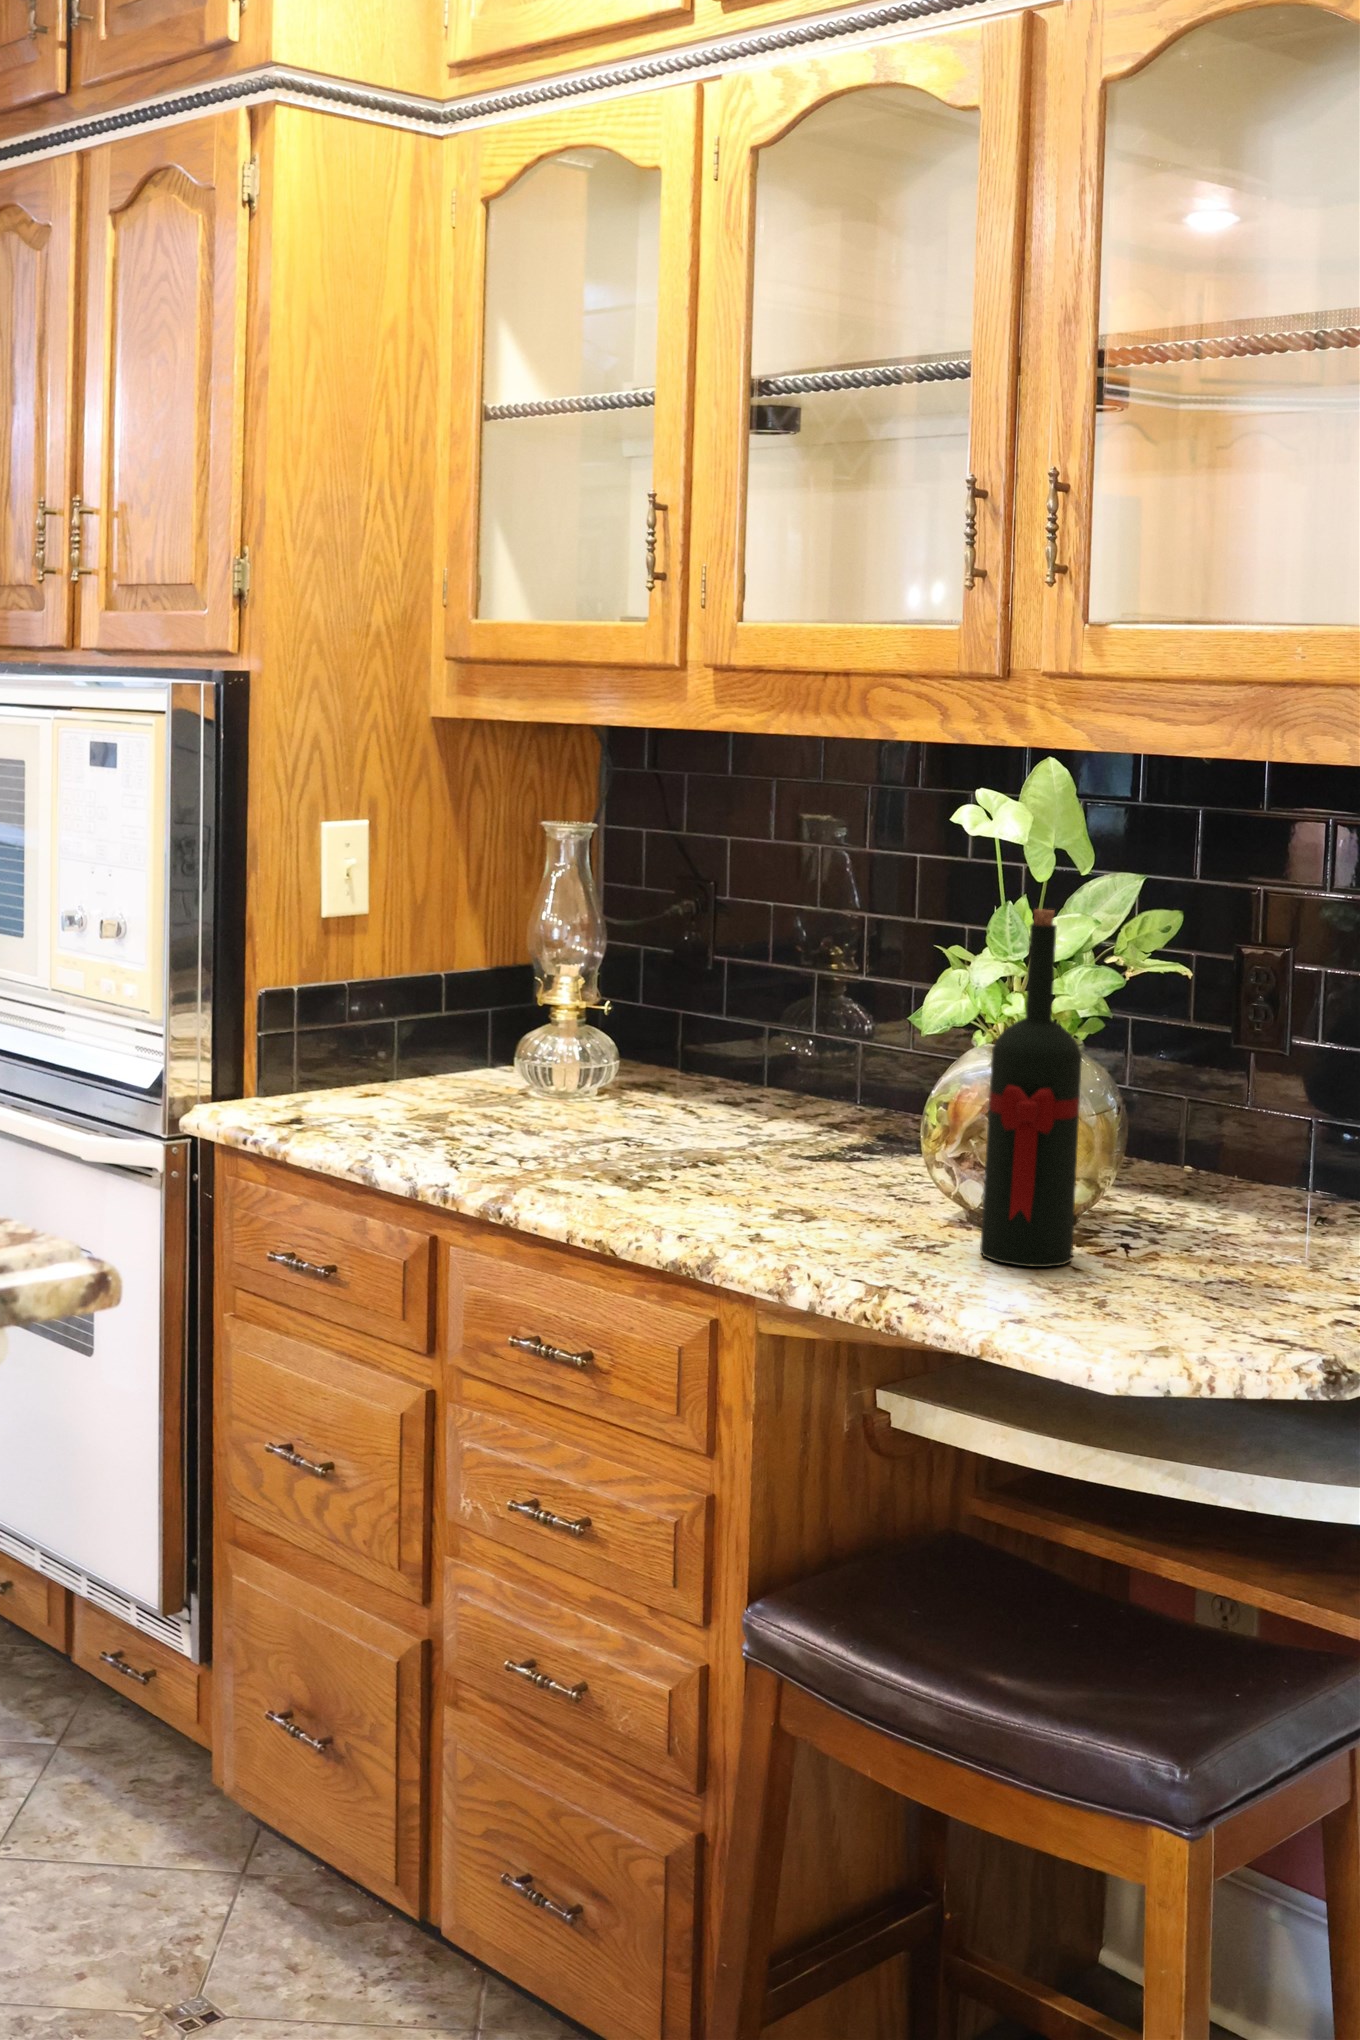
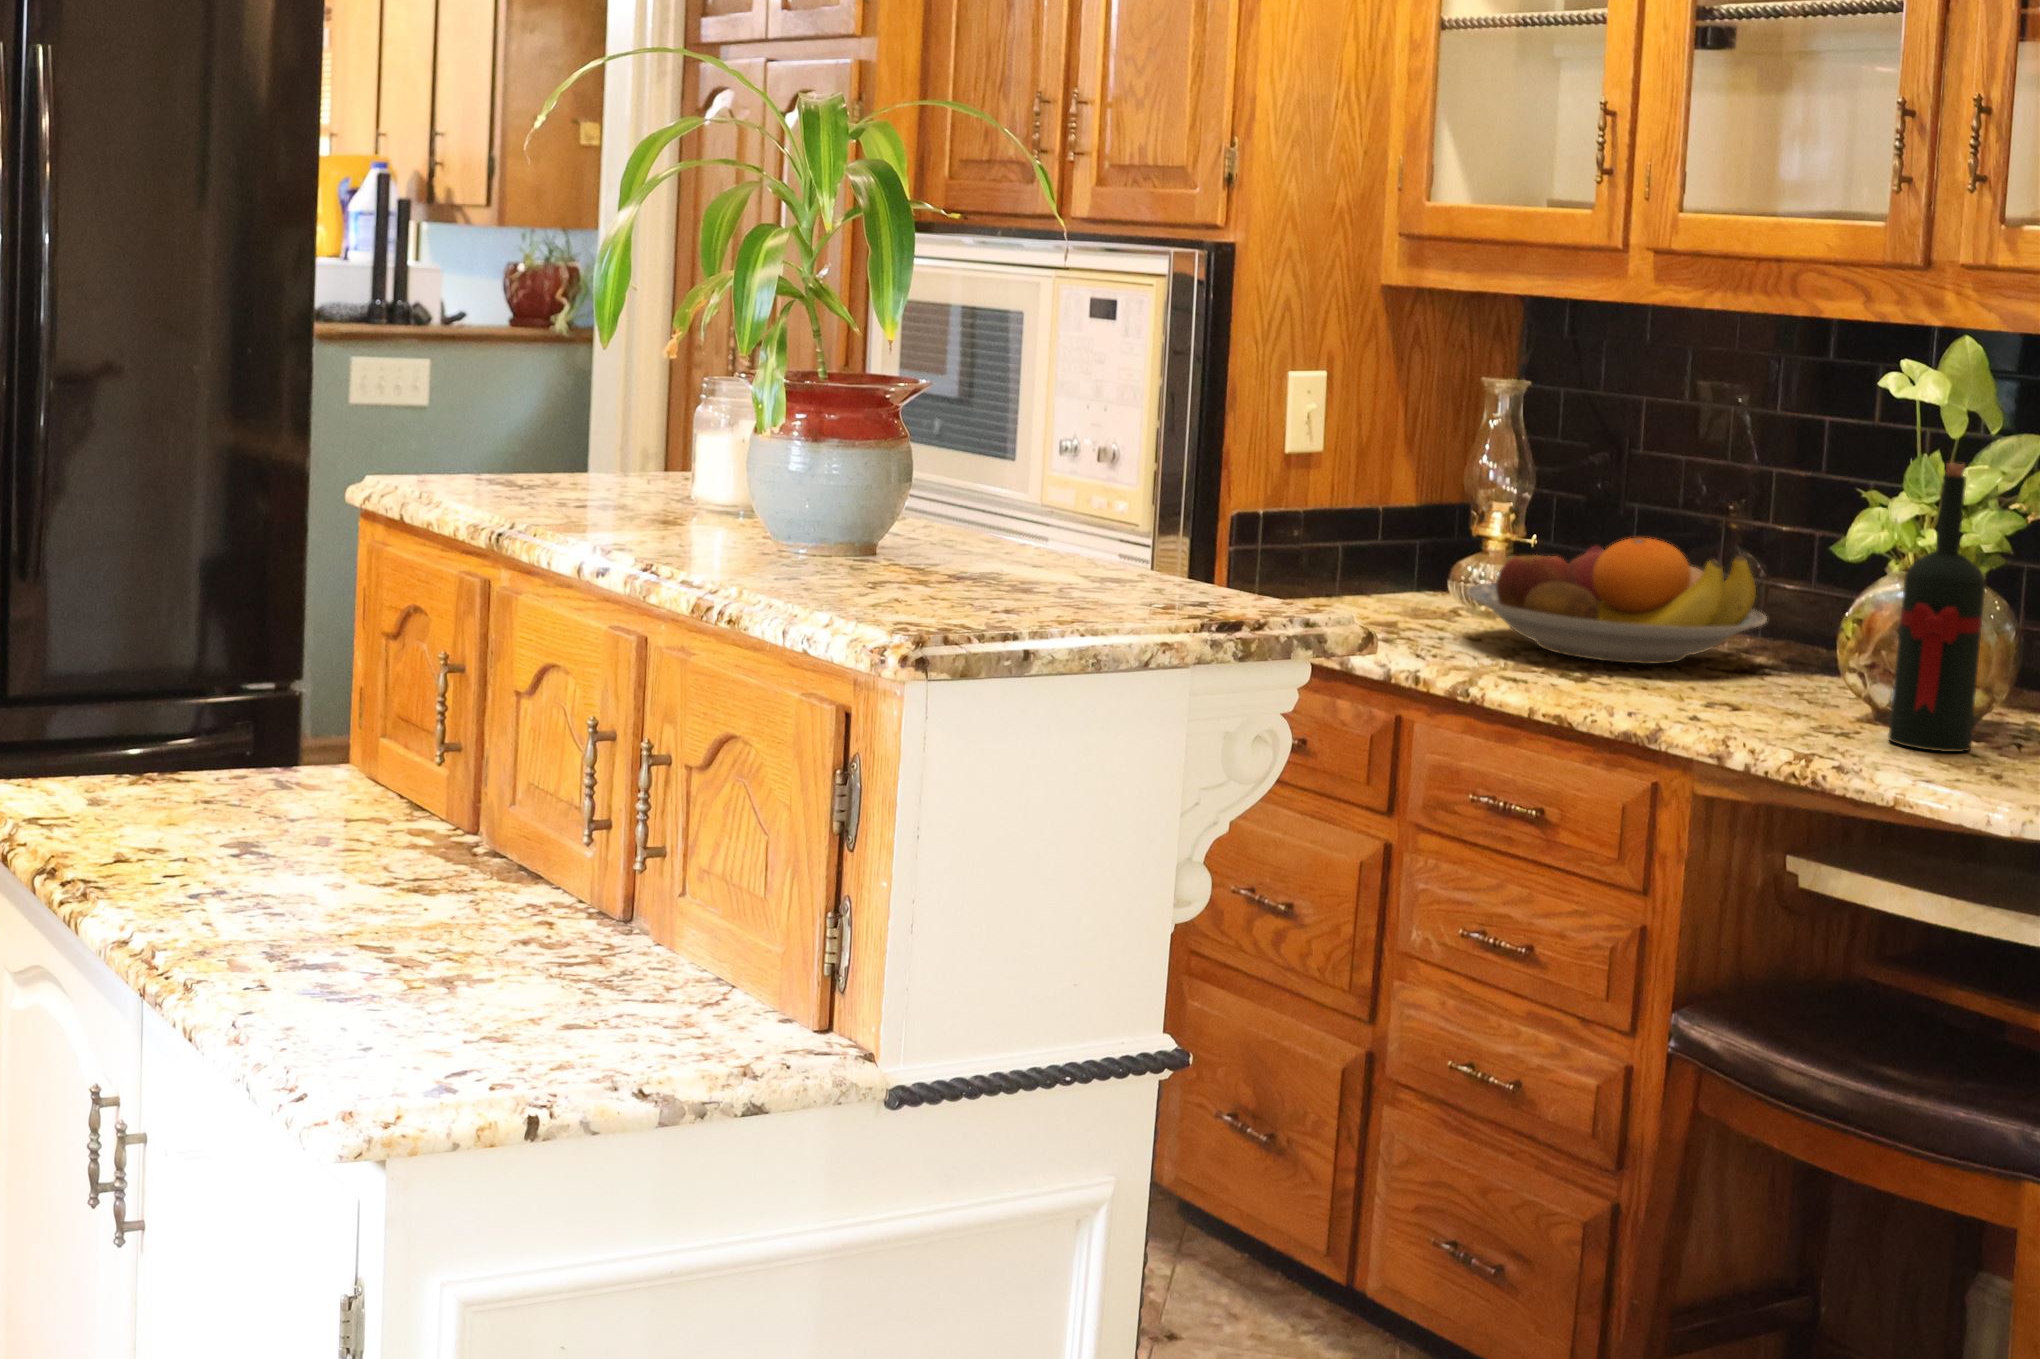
fruit bowl: none [519,1005,848,1155] -> present [1466,538,1767,664]

